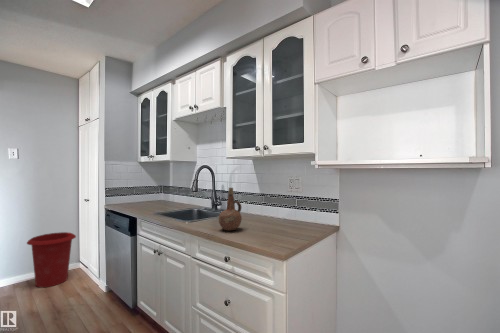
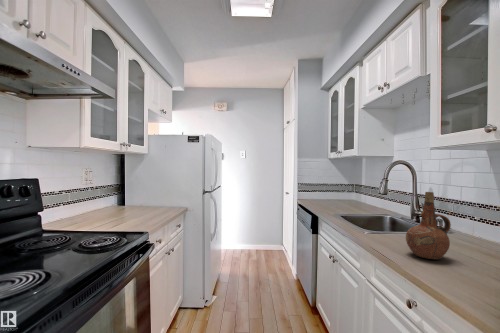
waste bin: present [27,232,76,287] -> none [247,218,278,262]

